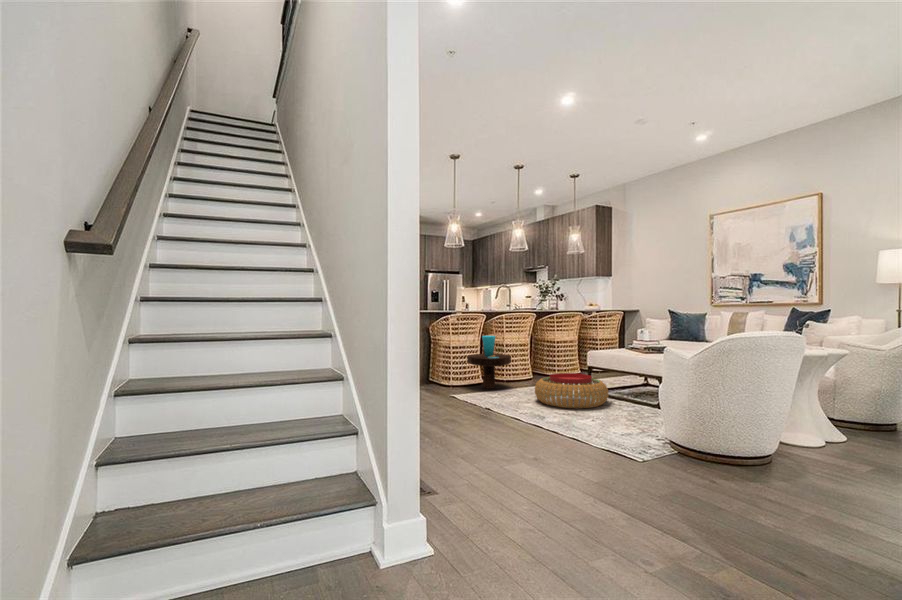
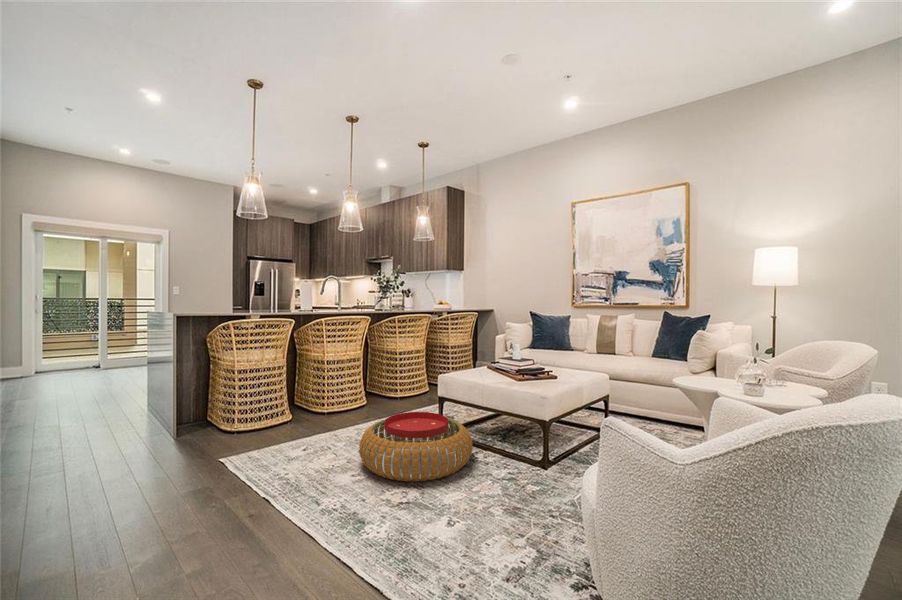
side table: present [467,336,511,389] -> none [258,353,330,436]

